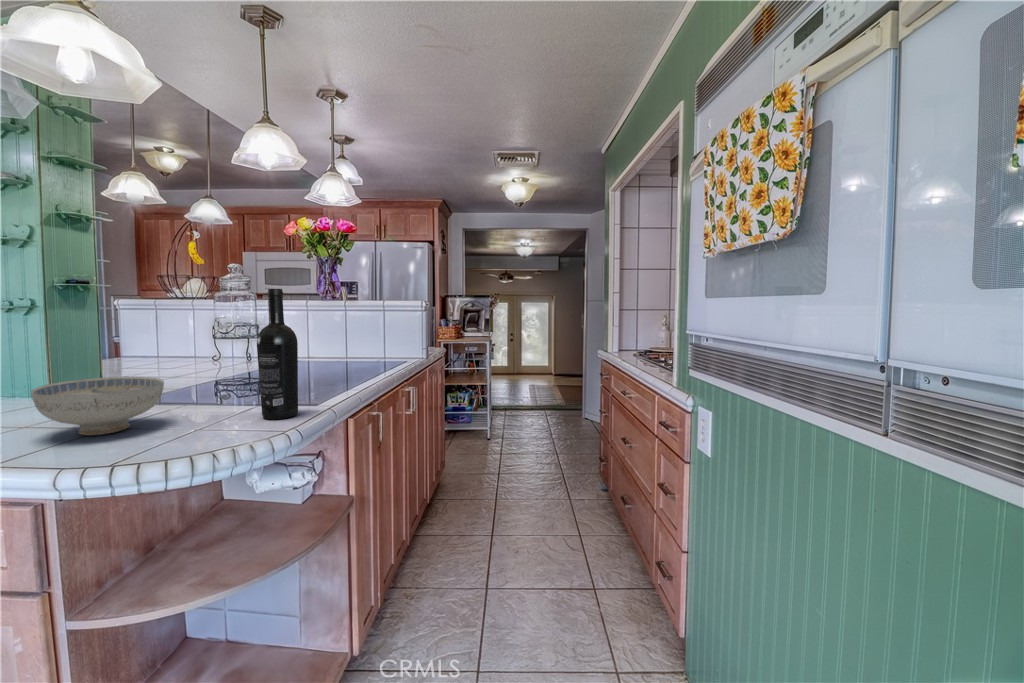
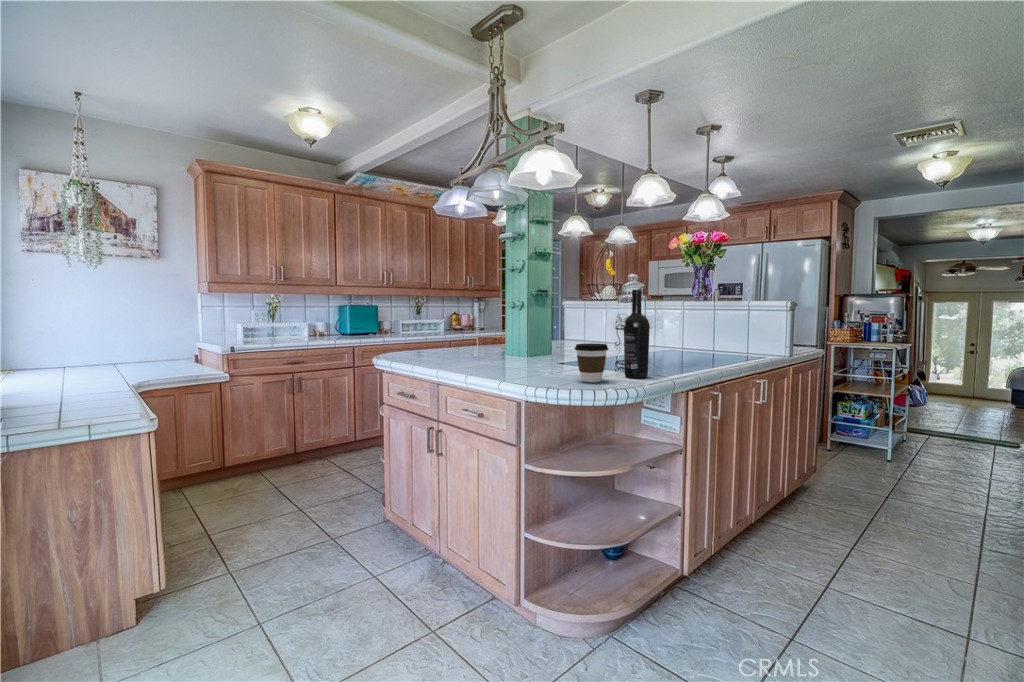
coffee cup: none [171,374,238,442] -> present [575,343,609,382]
ceramic bowl: present [31,377,164,435] -> none [520,344,575,373]

